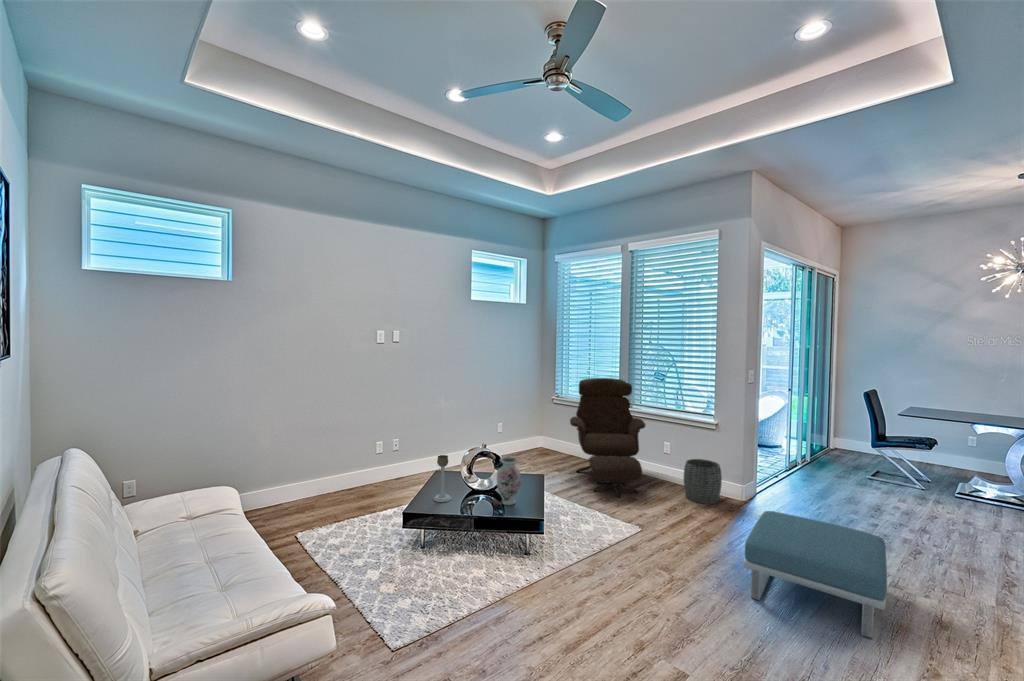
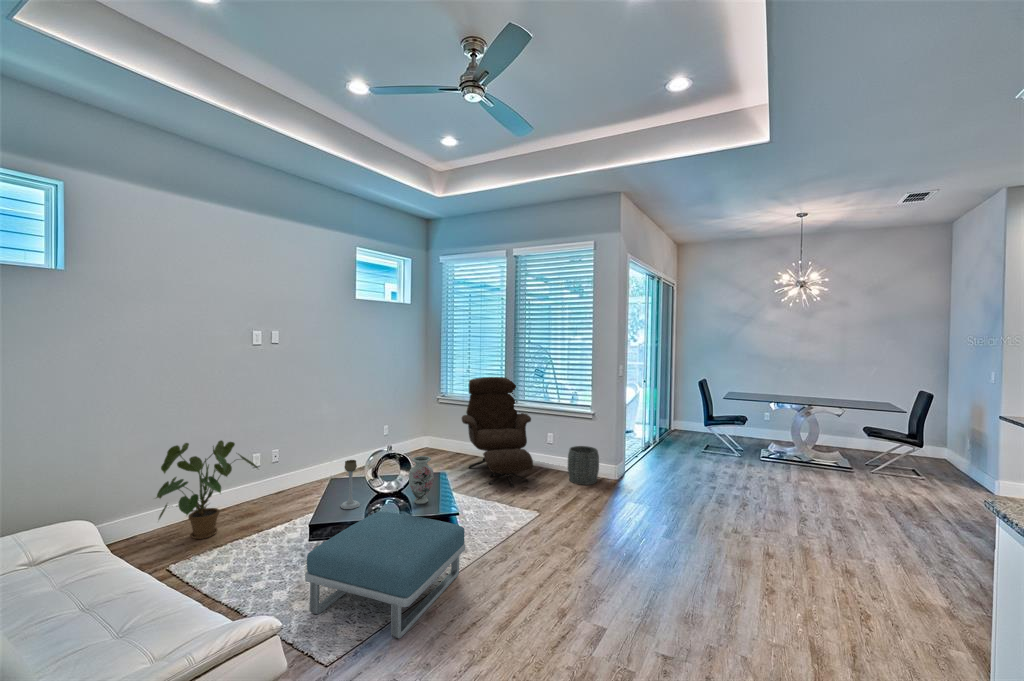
house plant: none [290,427,377,513] -> present [156,440,258,539]
footstool: present [743,511,887,639] -> present [305,512,465,639]

